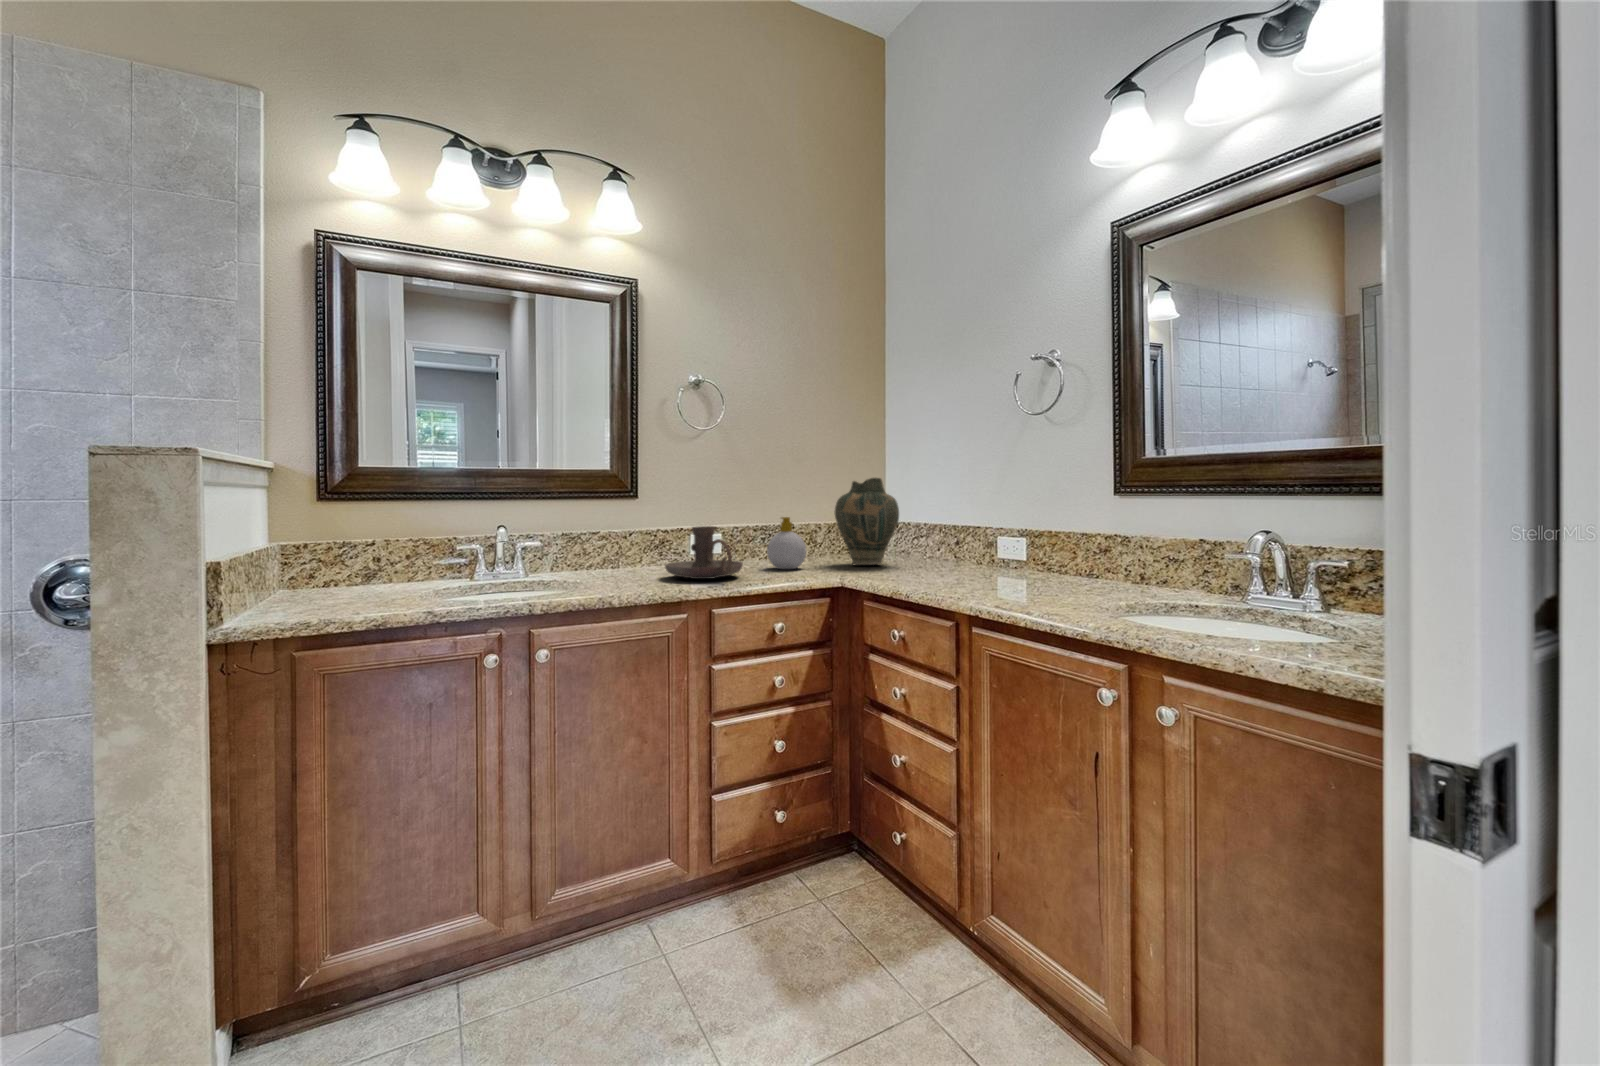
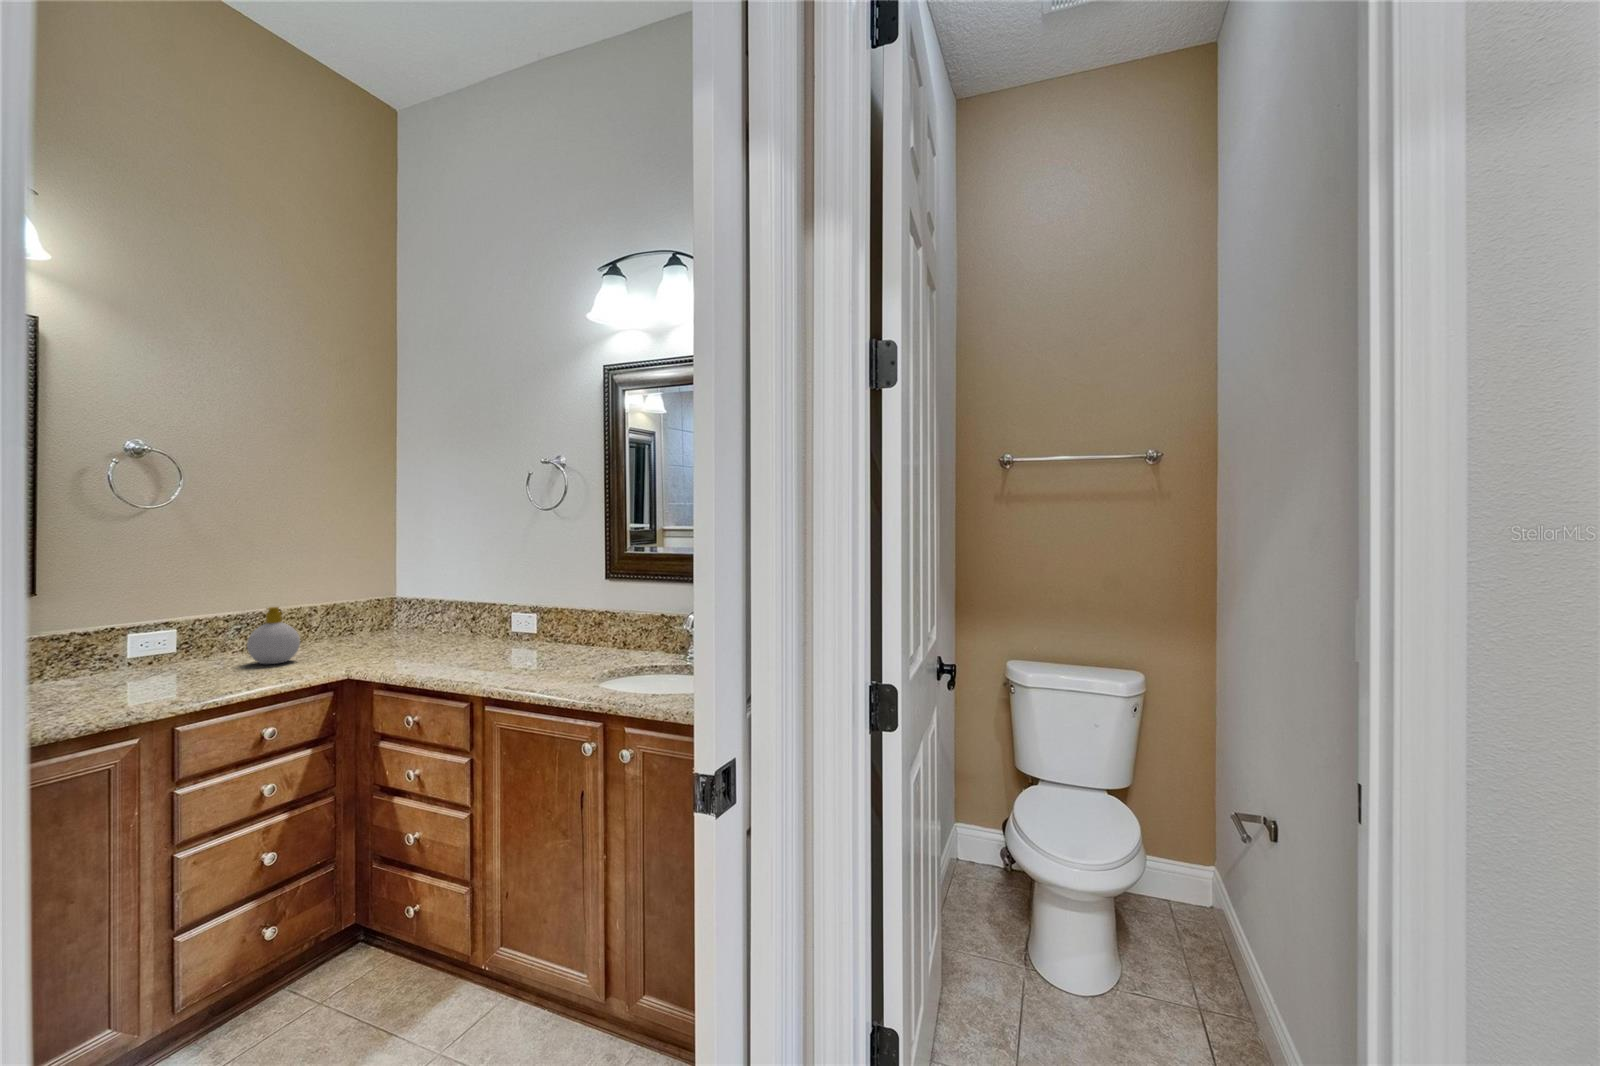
vase: present [835,478,899,565] -> none [335,561,411,651]
candle holder: present [665,526,743,579] -> none [98,628,218,691]

